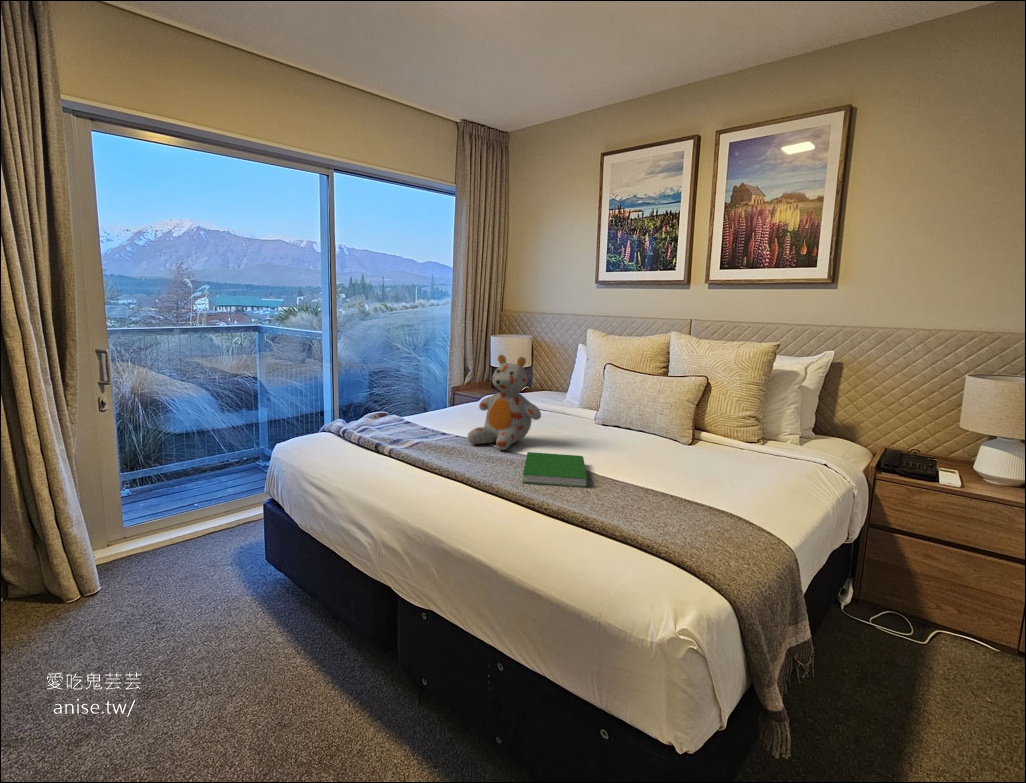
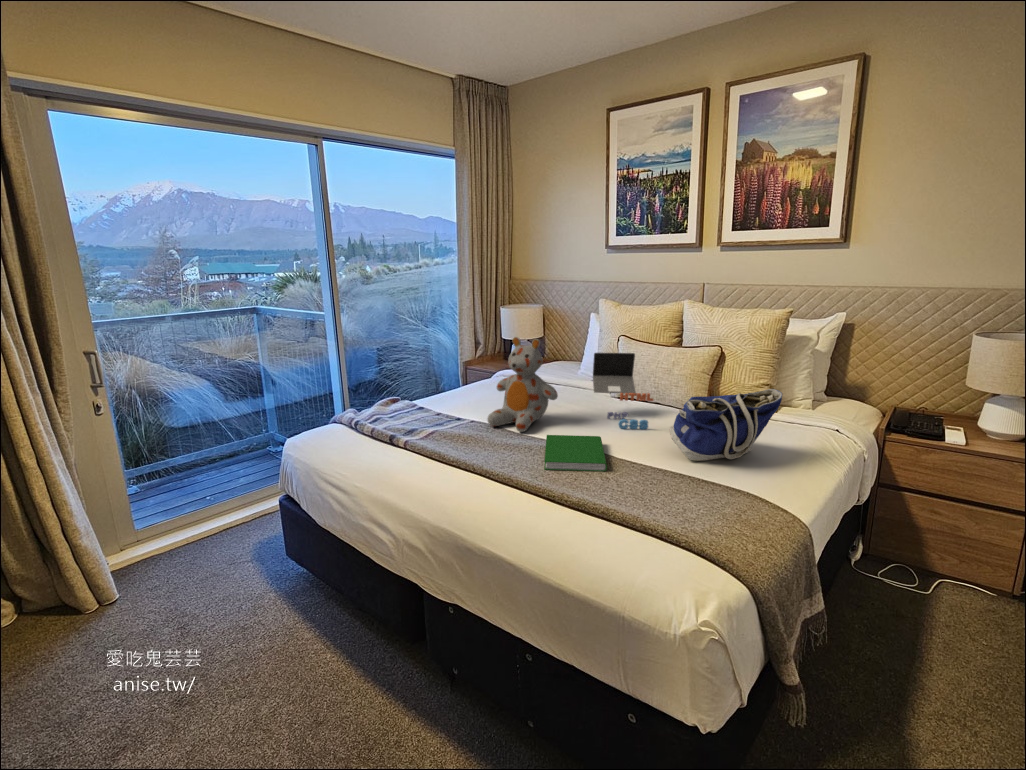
laptop: none [578,376,639,454] -> present [593,353,653,429]
tote bag: none [653,413,769,483] -> present [669,389,782,461]

